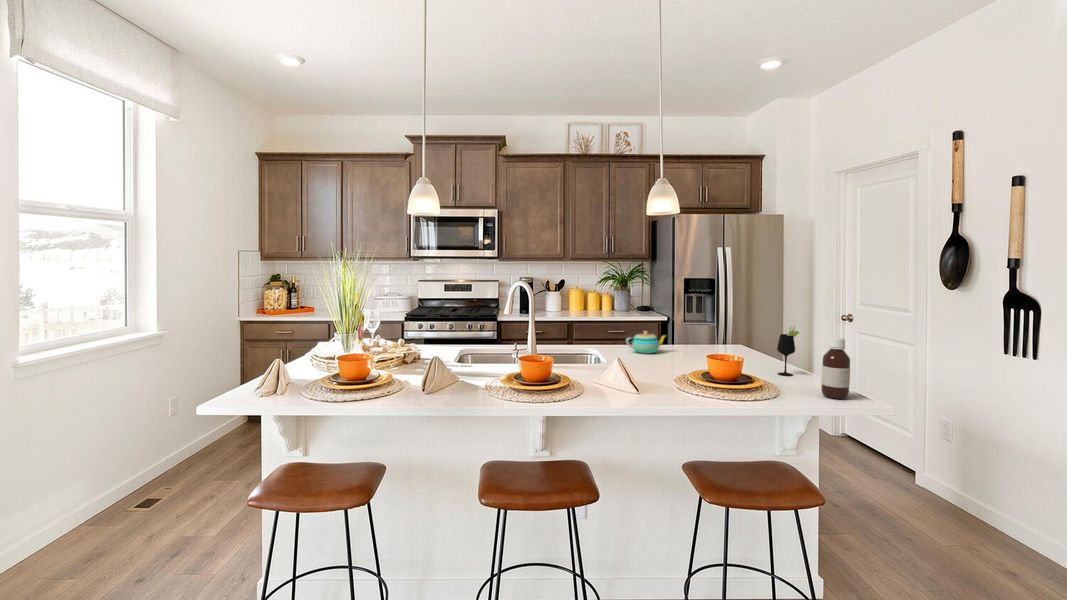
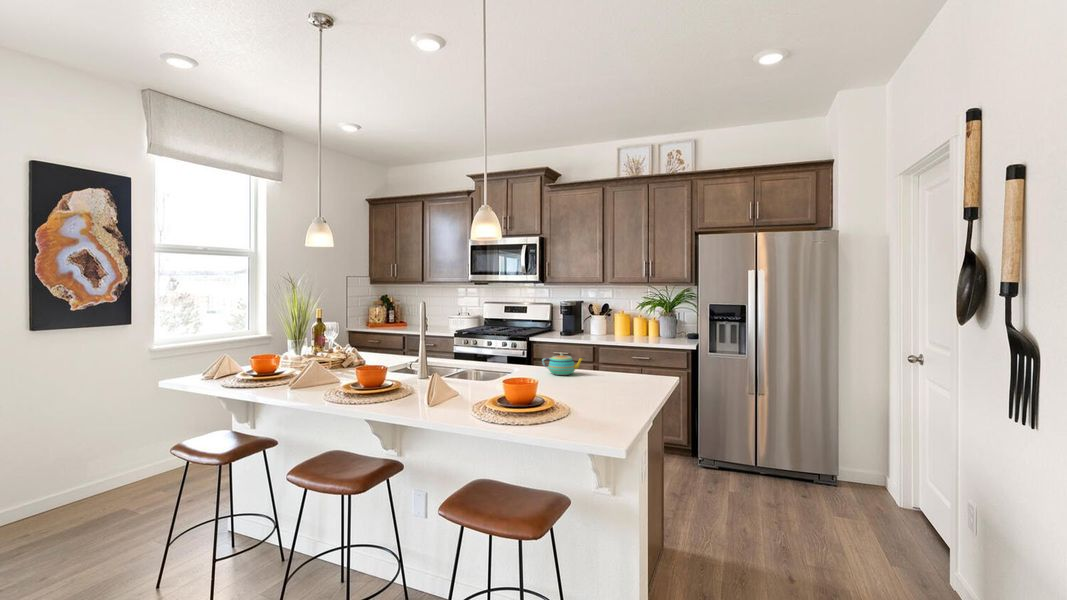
wine glass: present [777,326,799,376] -> none [620,352,638,406]
bottle: present [821,337,850,399] -> none [588,362,614,430]

